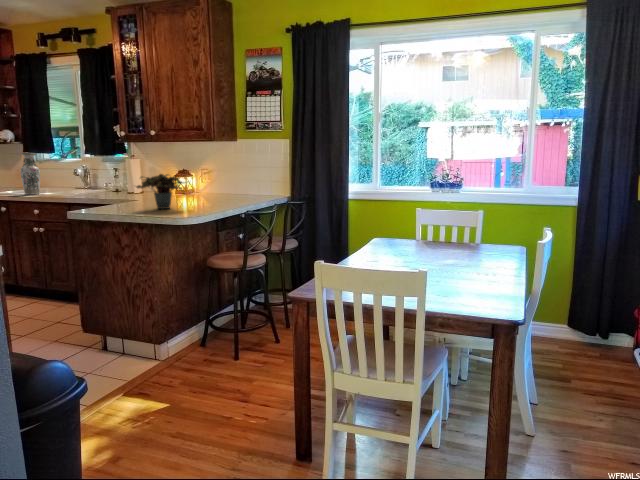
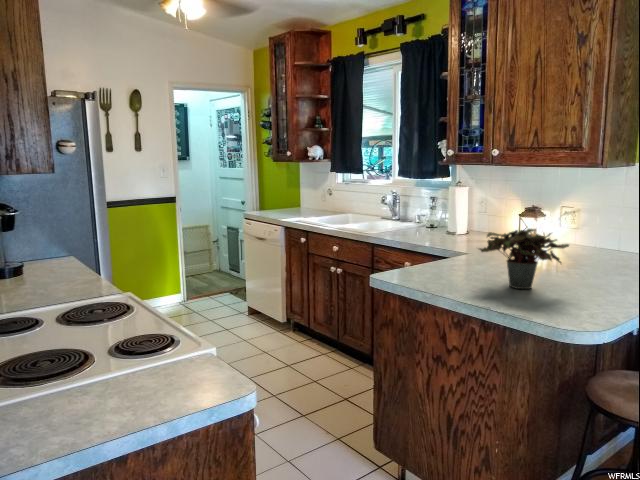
vase: present [21,153,40,194] -> none [325,176,345,227]

